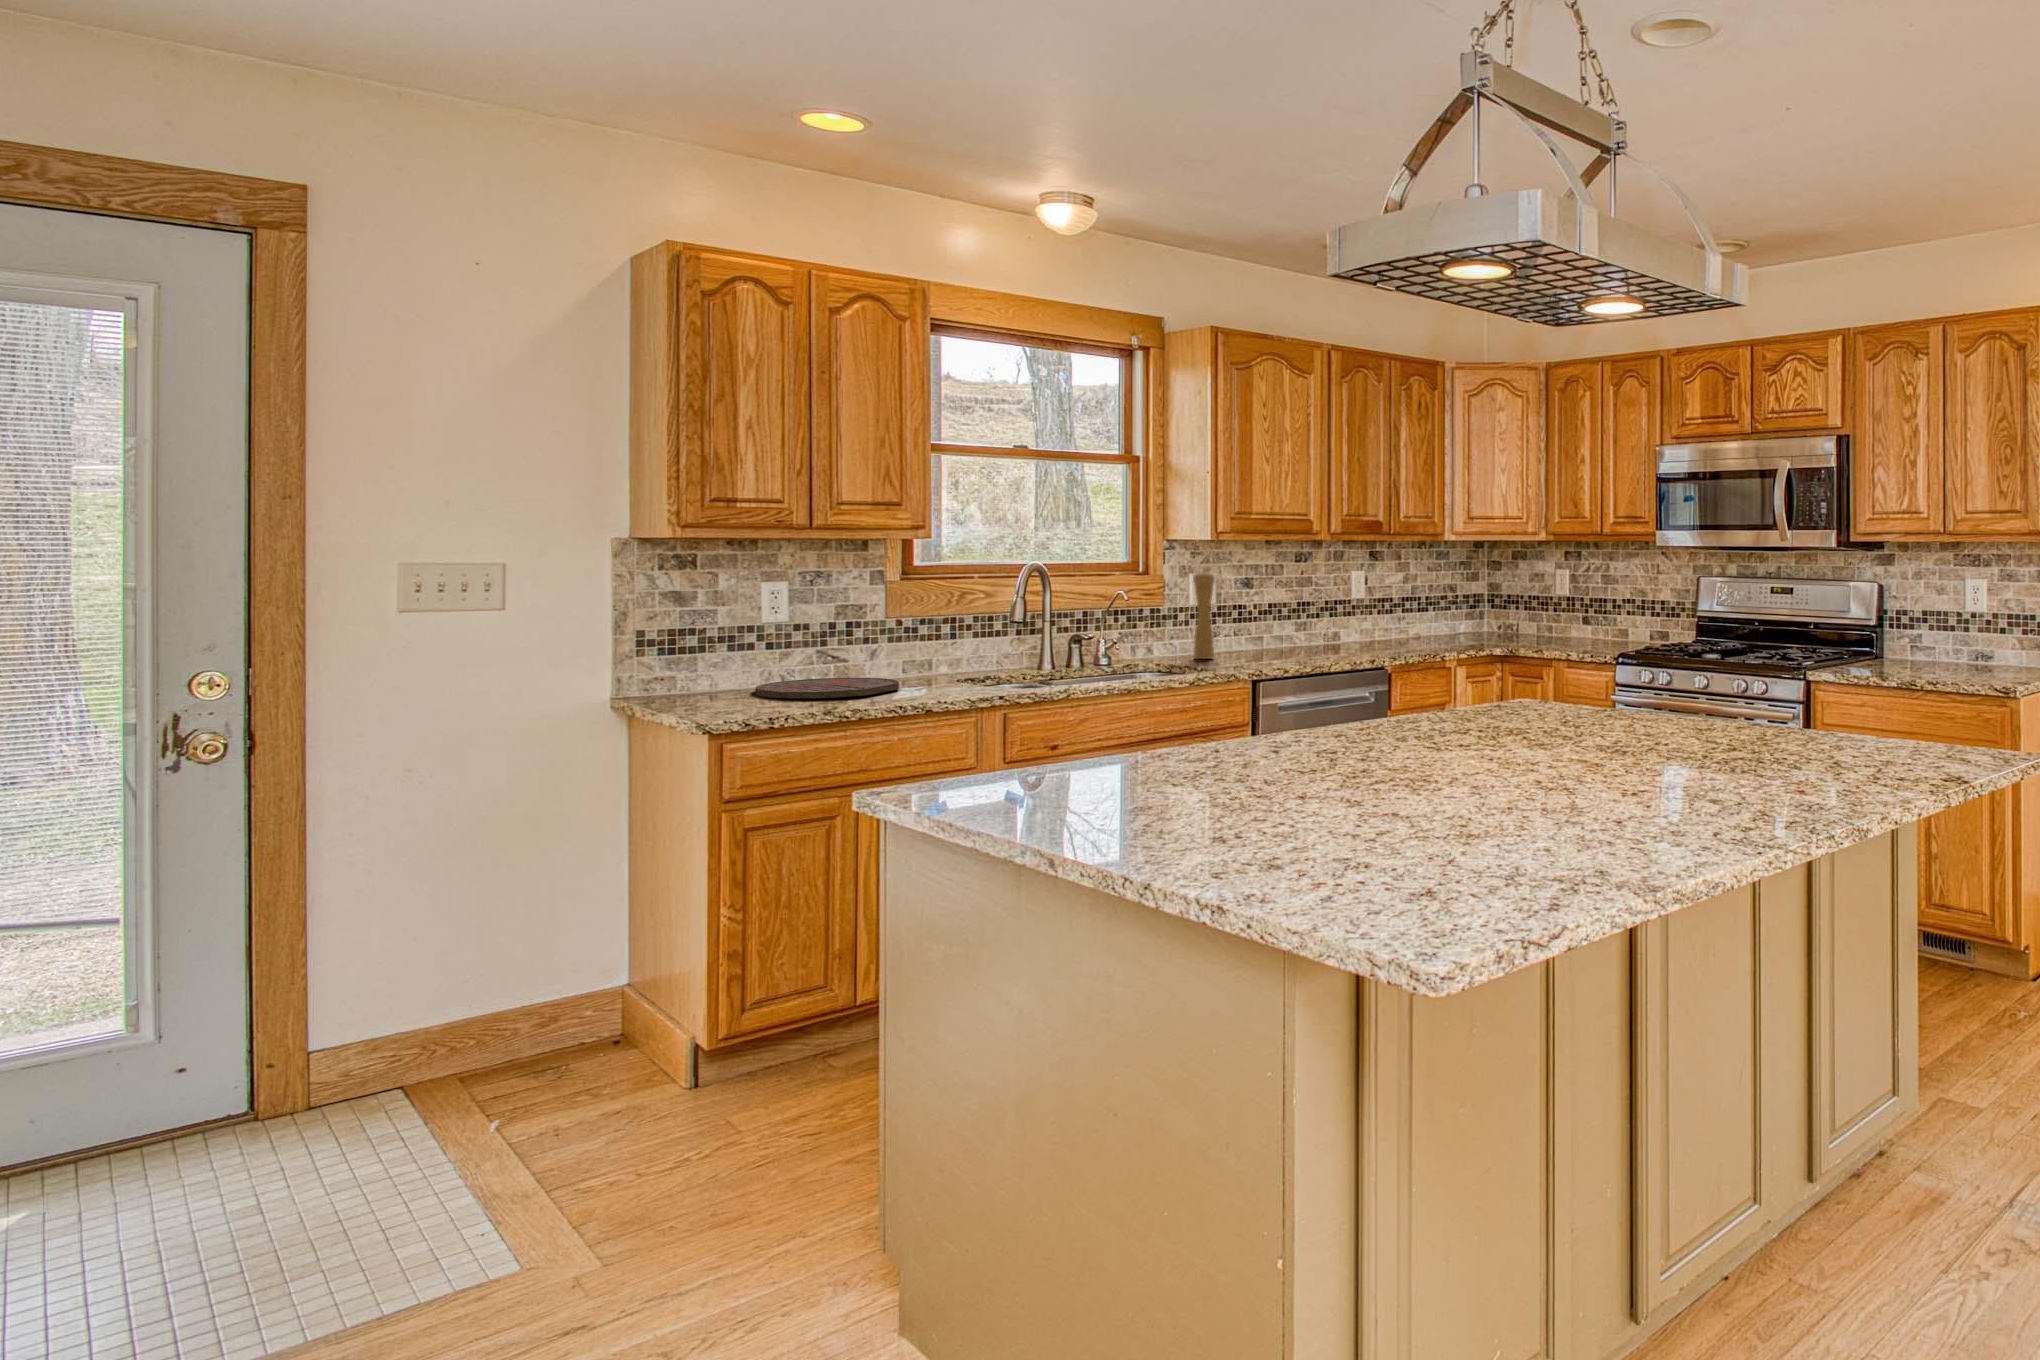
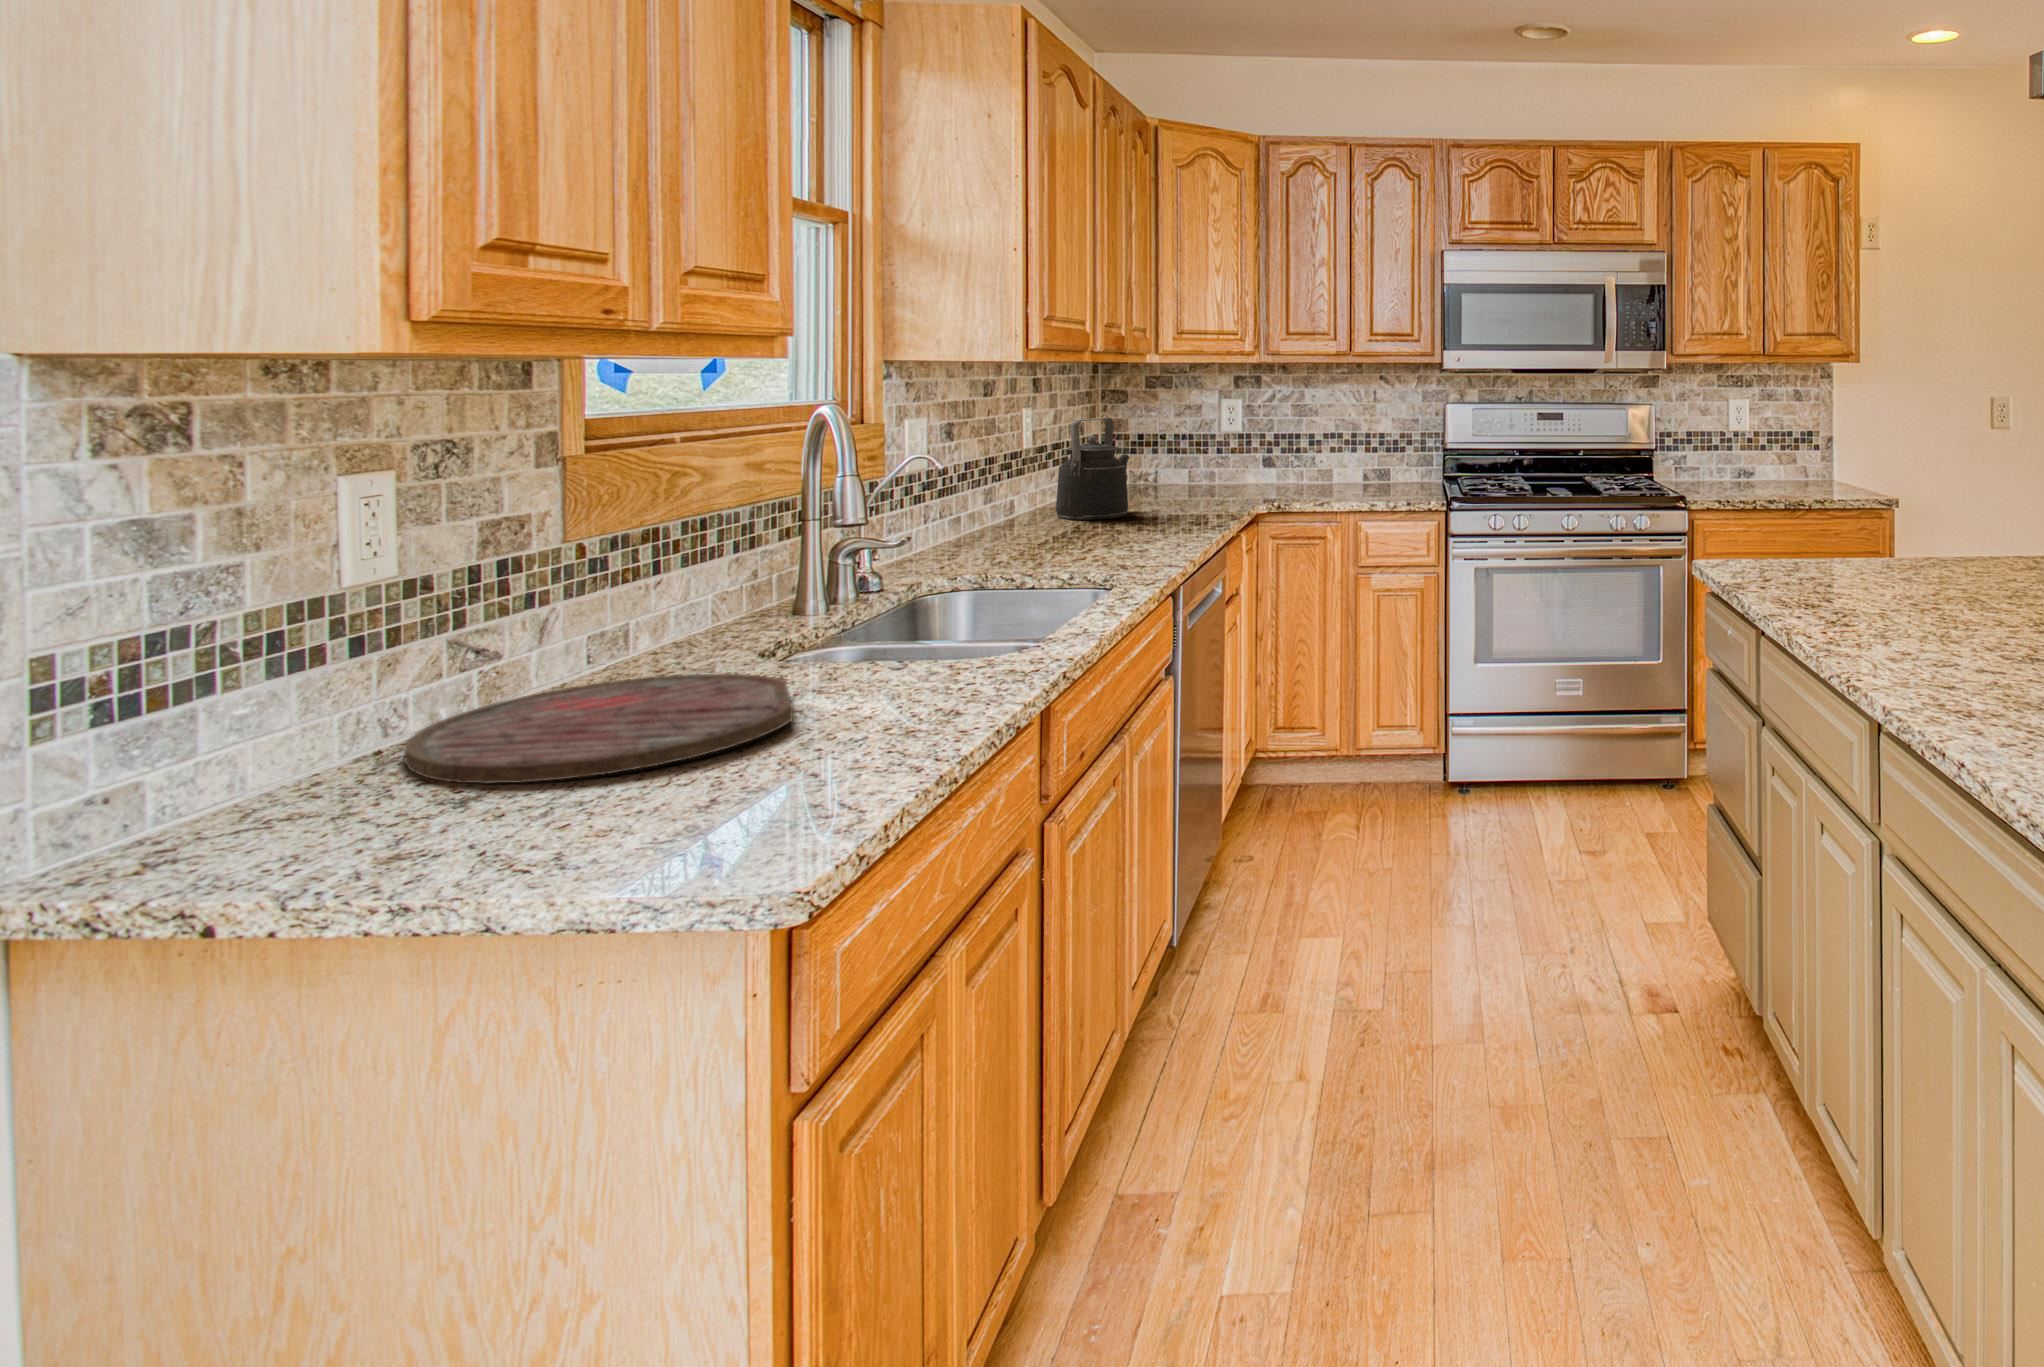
pepper mill: present [1193,572,1215,659] -> none [961,412,1000,553]
kettle: none [1332,579,1400,651] -> present [1056,418,1129,520]

